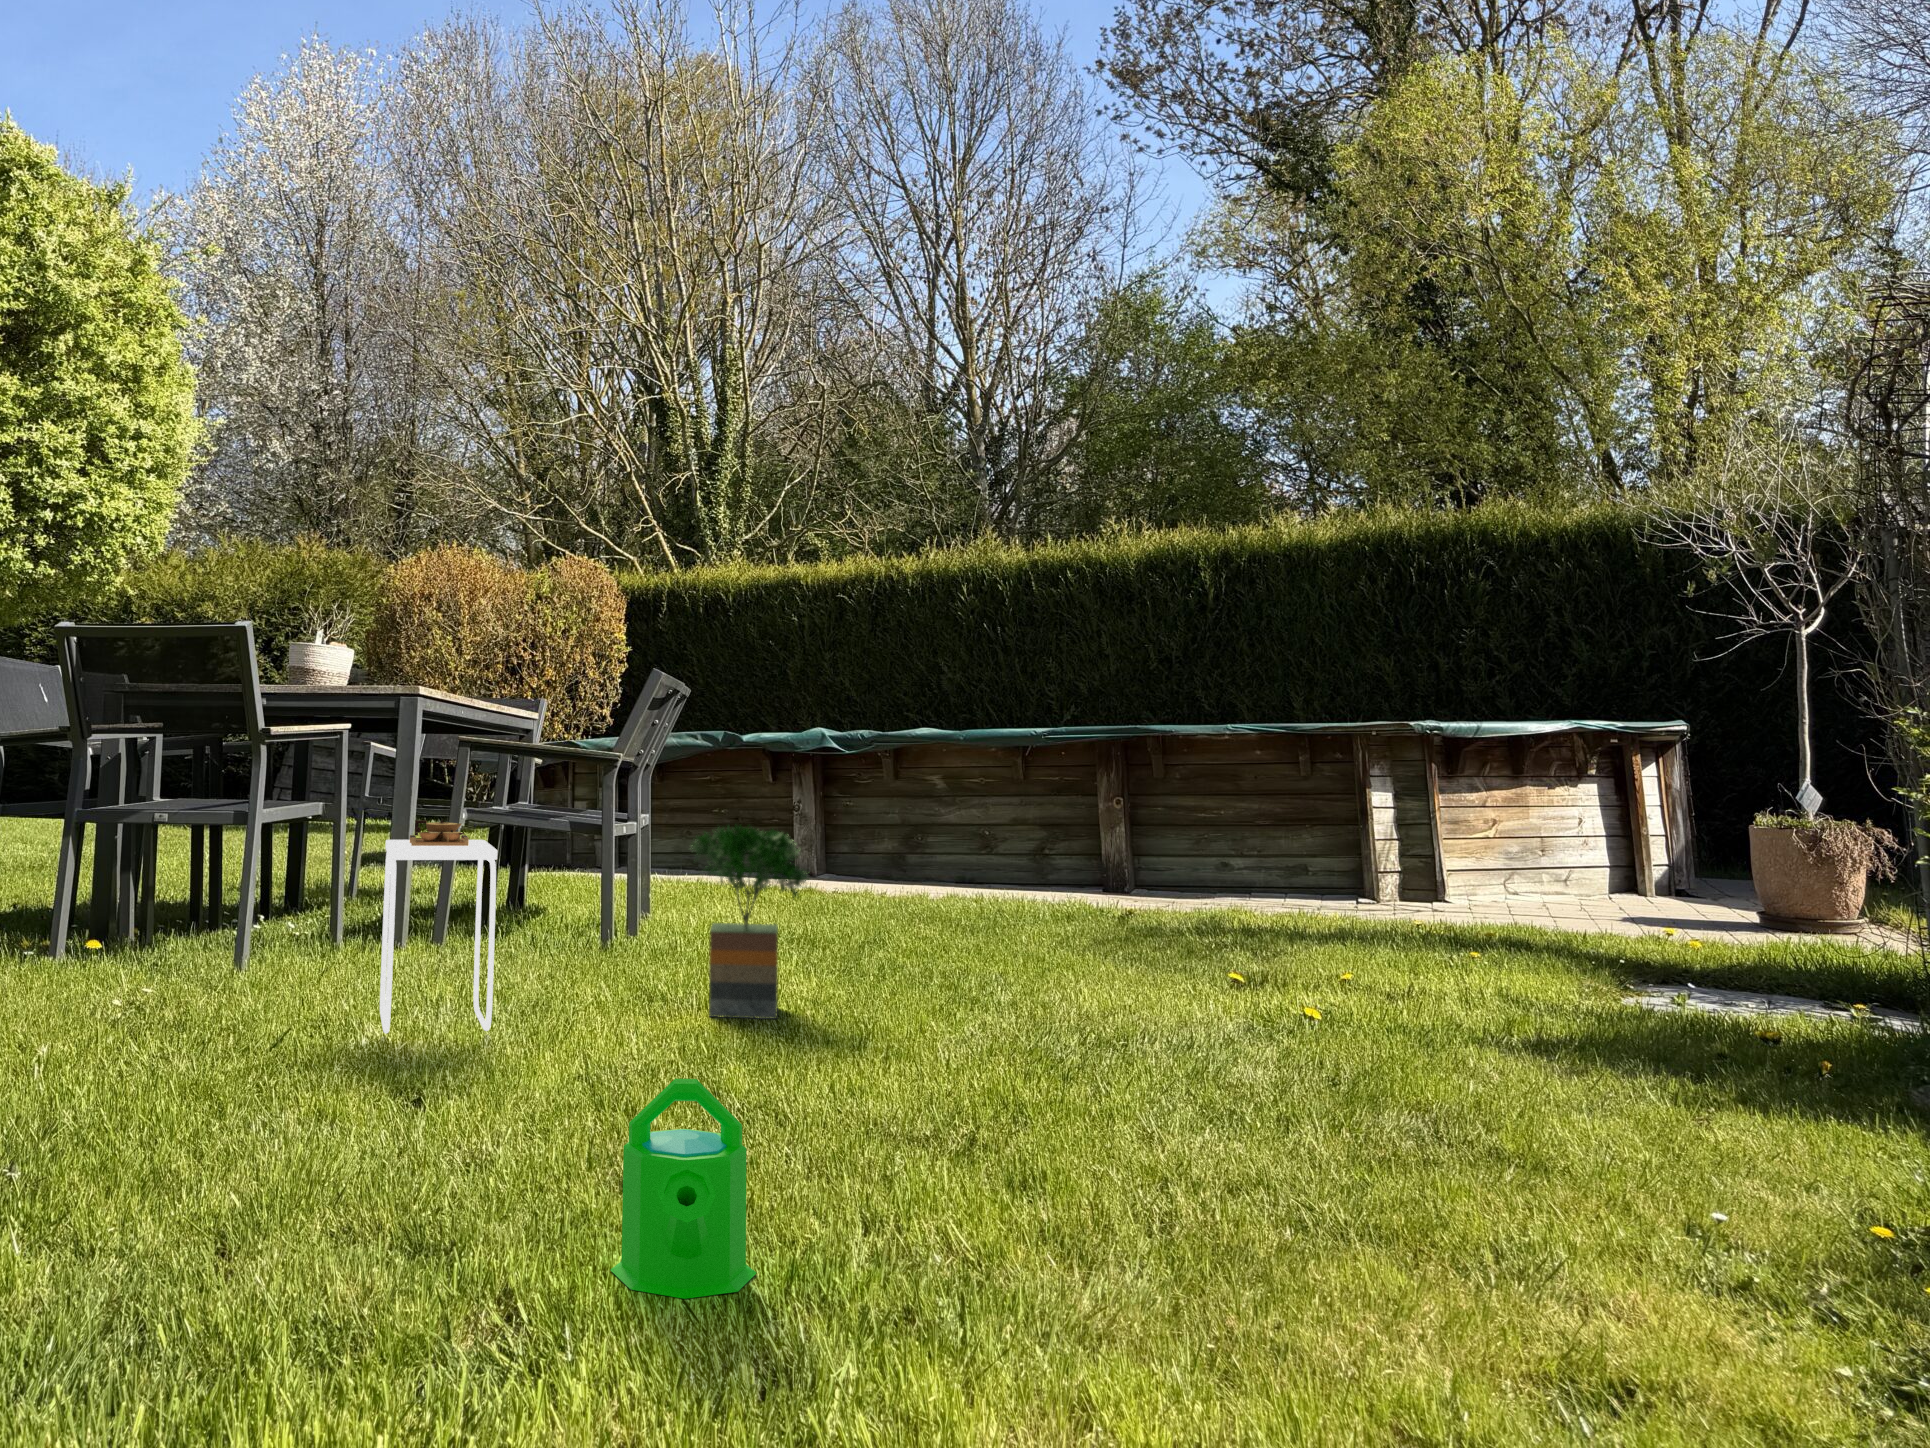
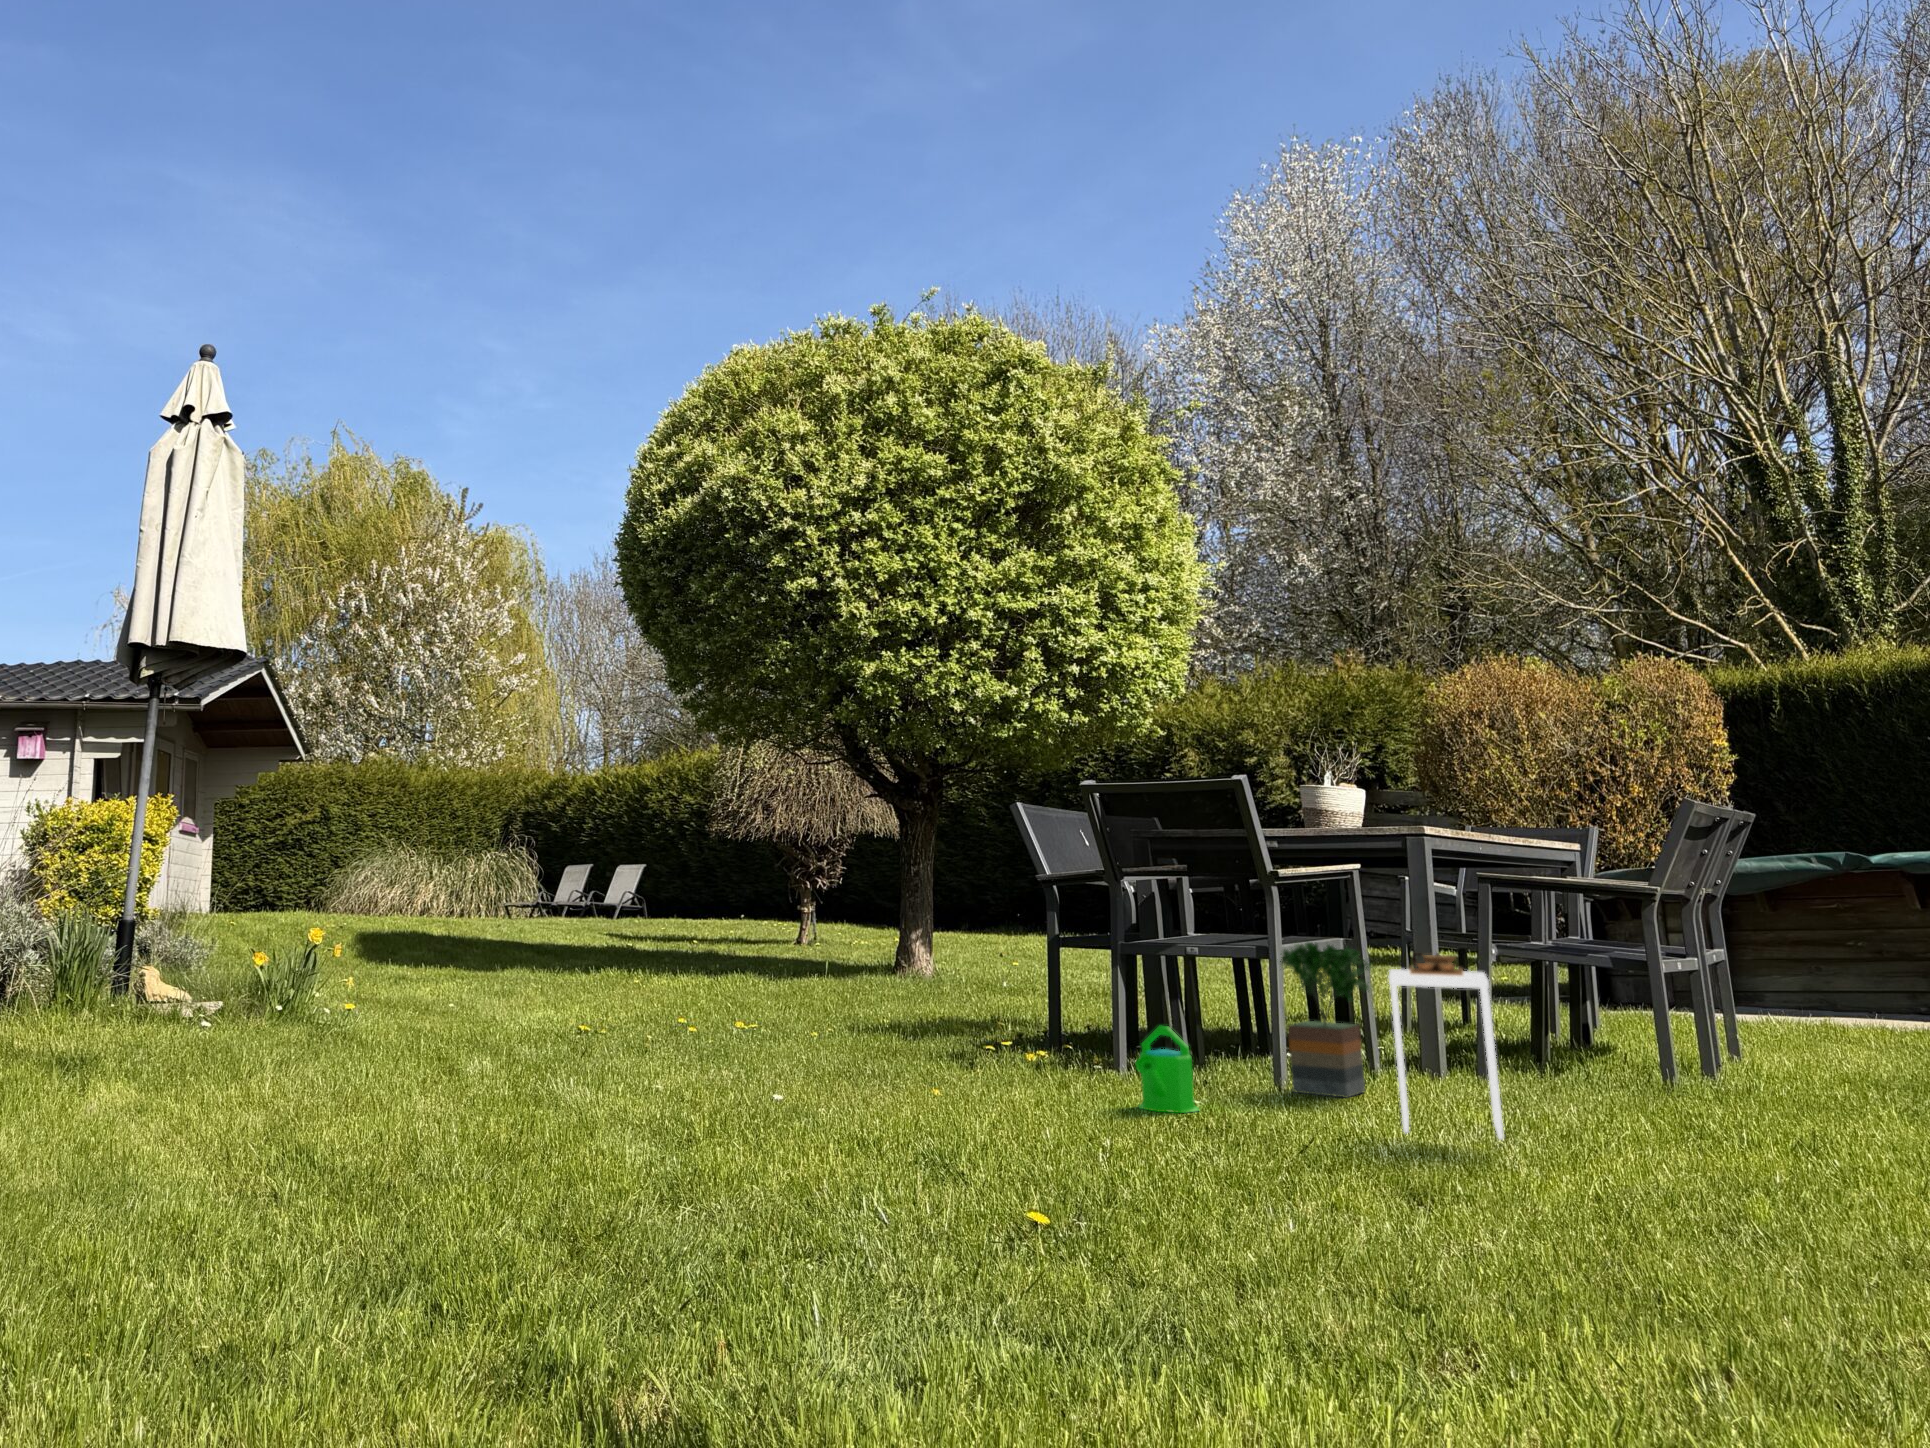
potted tree: present [692,826,809,1019] -> present [1280,942,1370,1097]
watering can: present [611,1079,757,1299] -> present [1136,1025,1199,1113]

